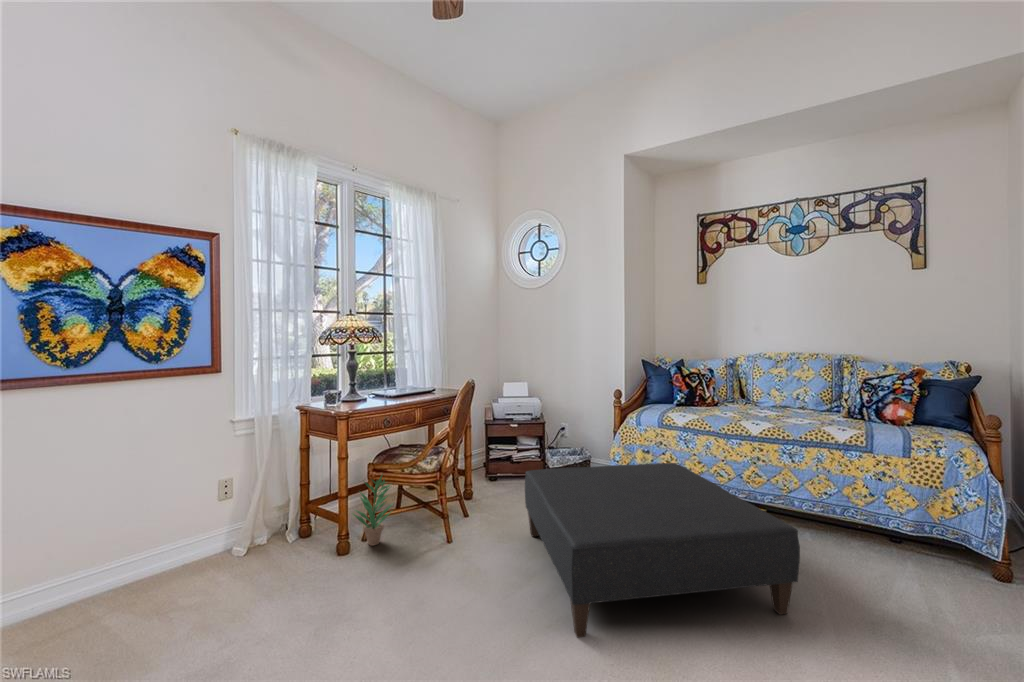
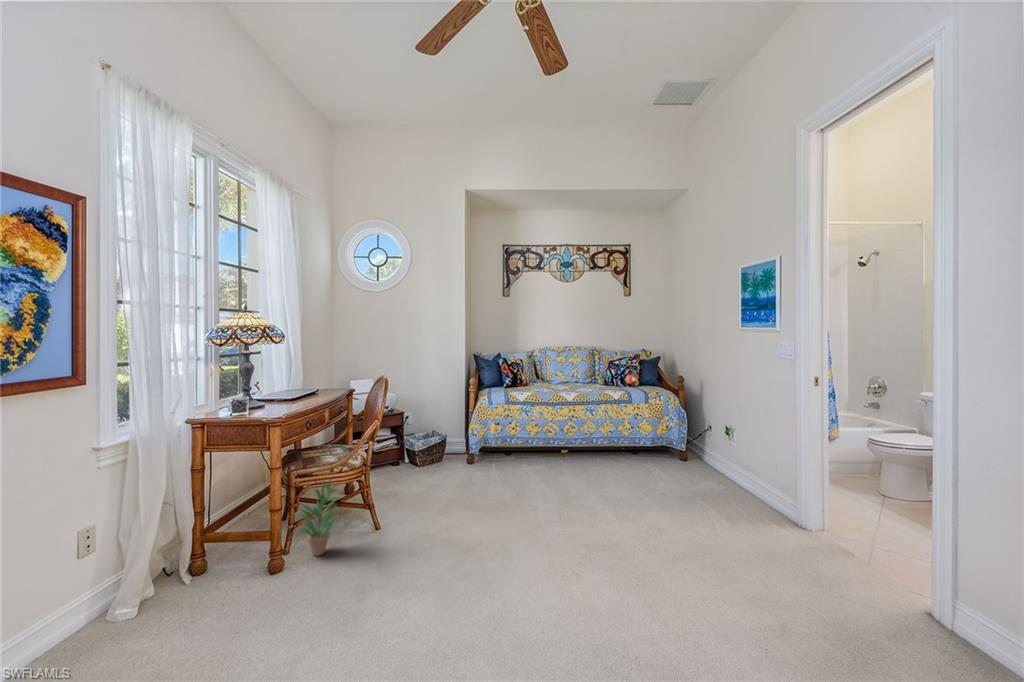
ottoman: present [525,463,800,638] -> none [442,428,639,547]

